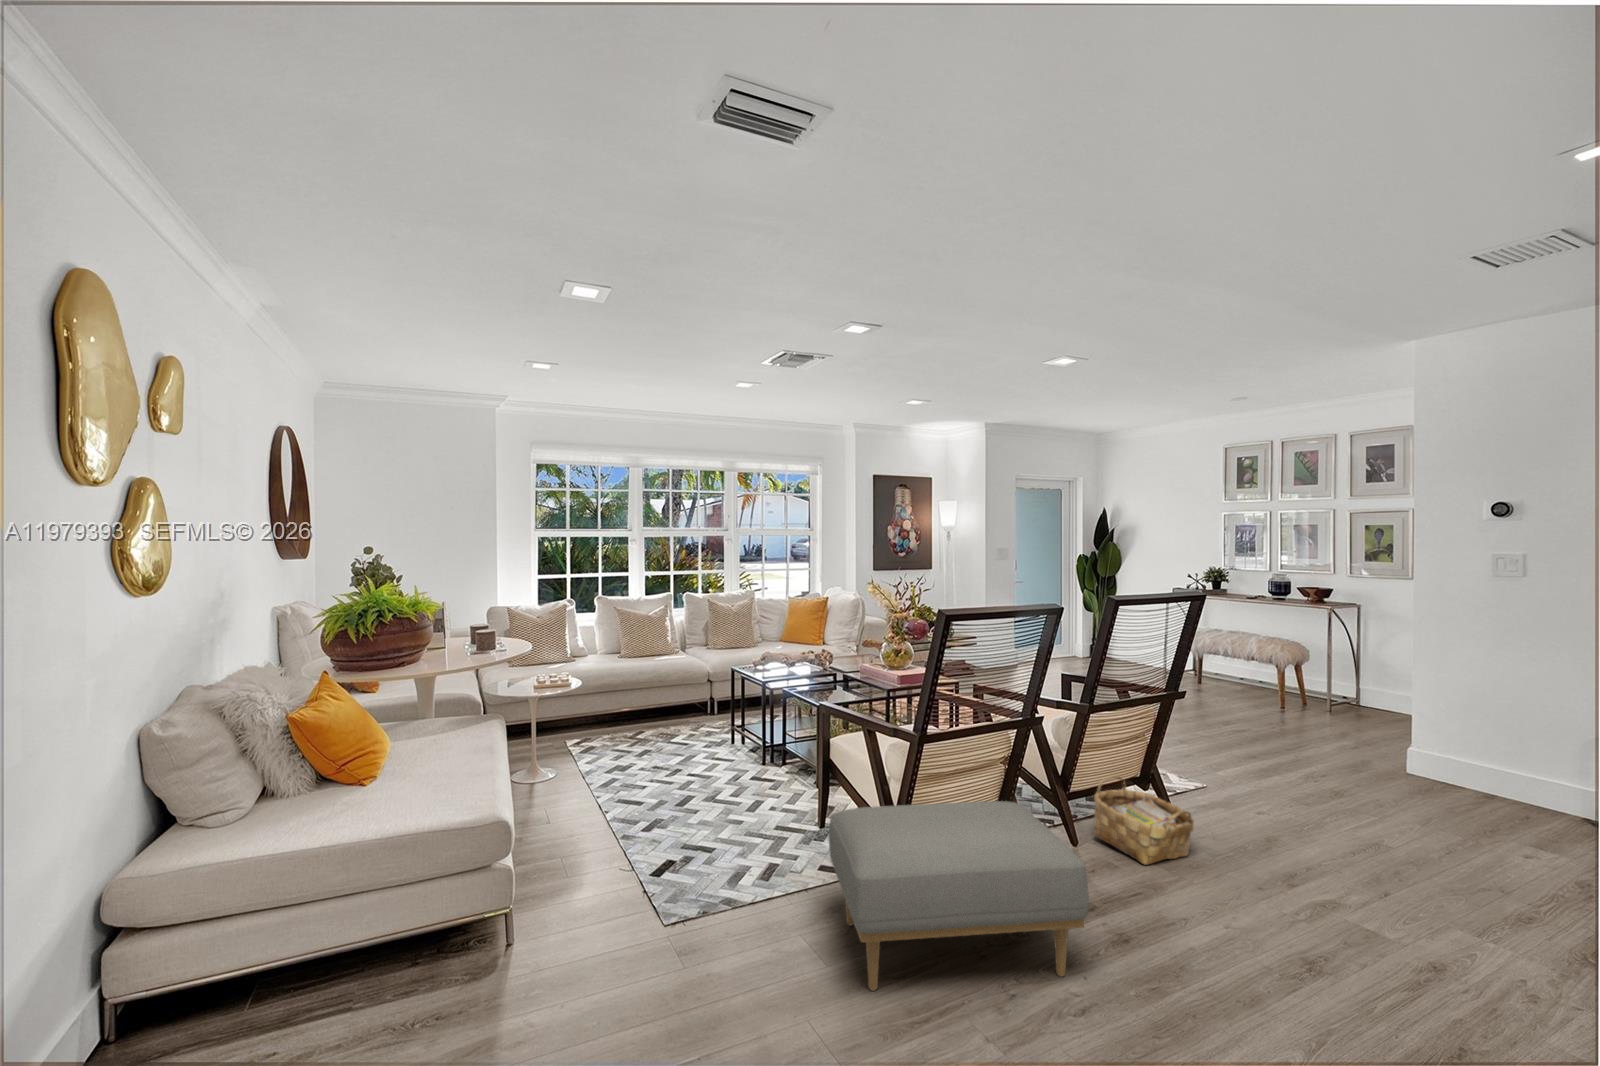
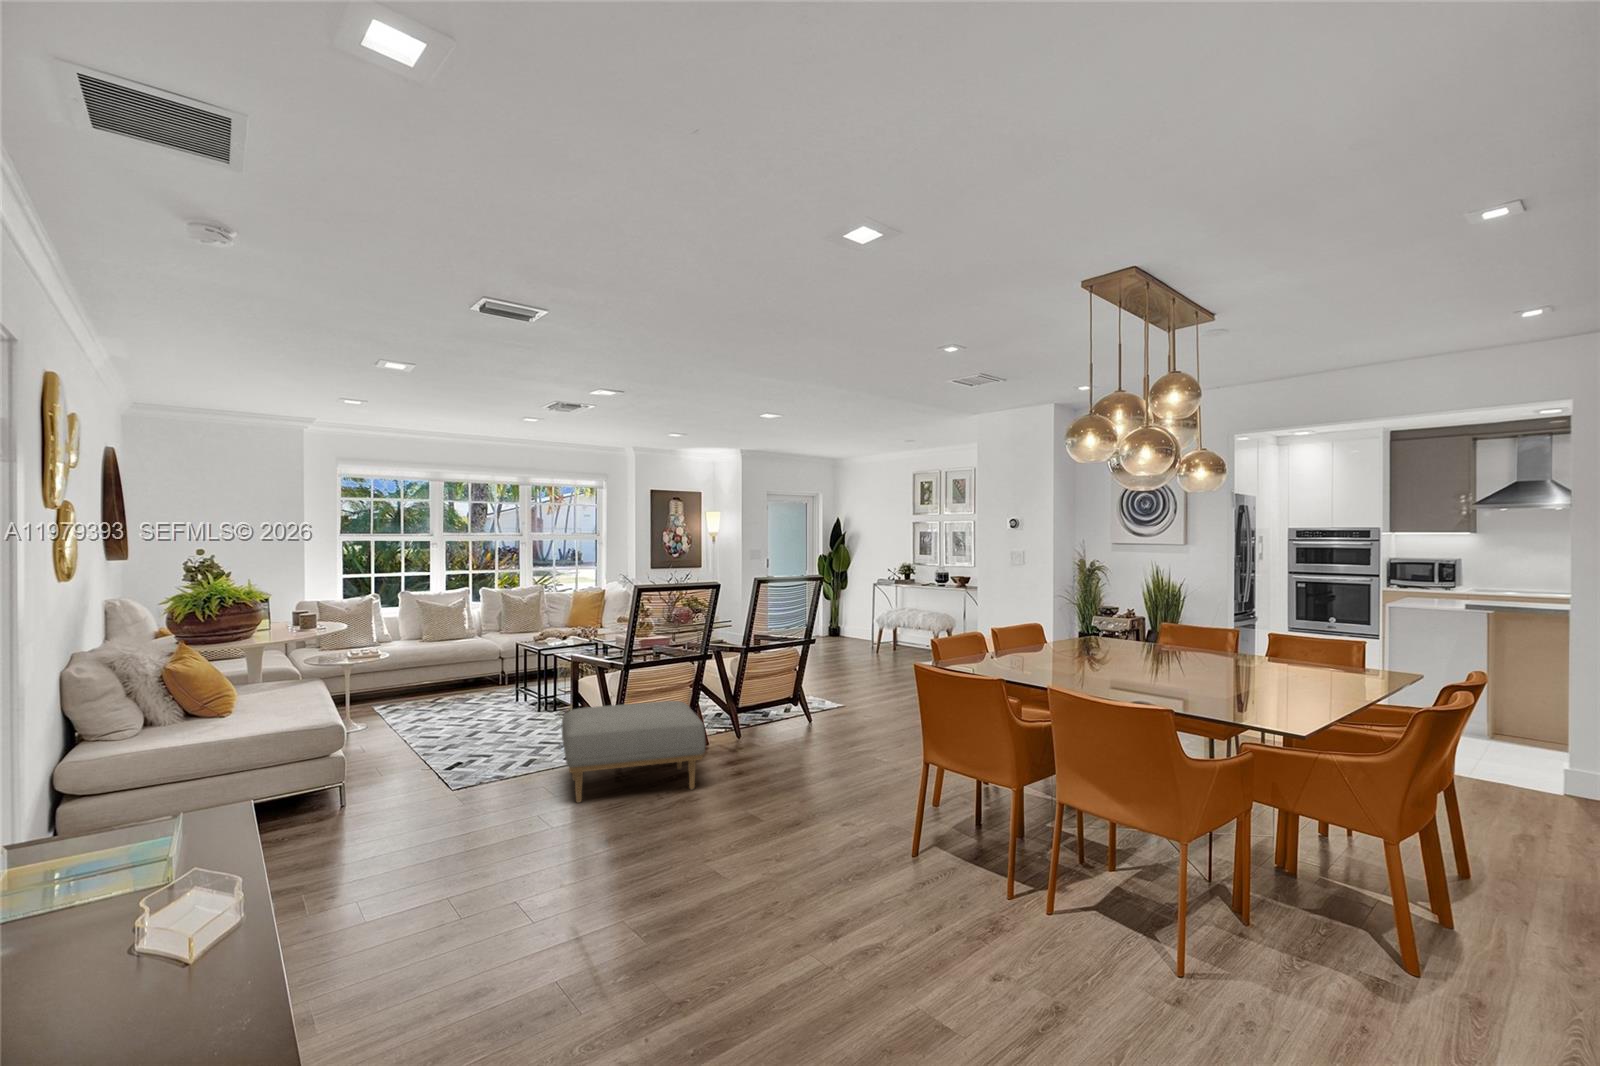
woven basket: present [1093,776,1194,865] -> none [752,694,808,744]

